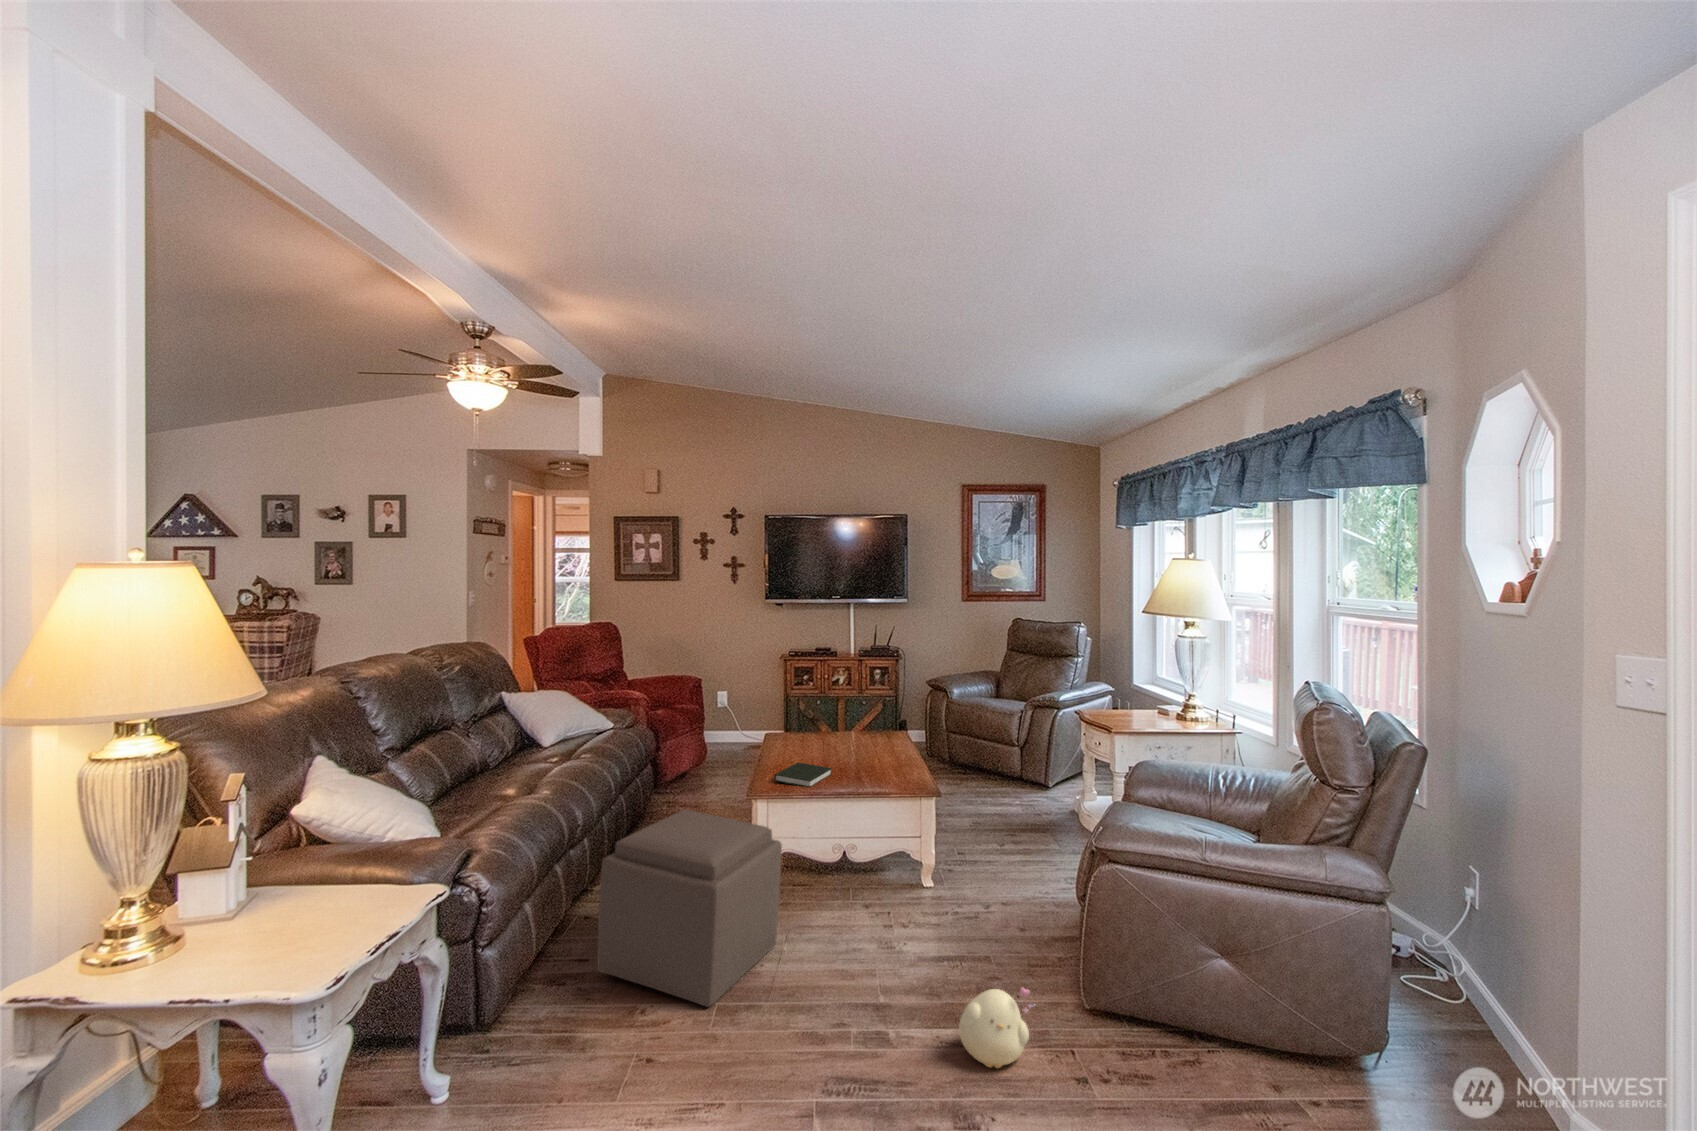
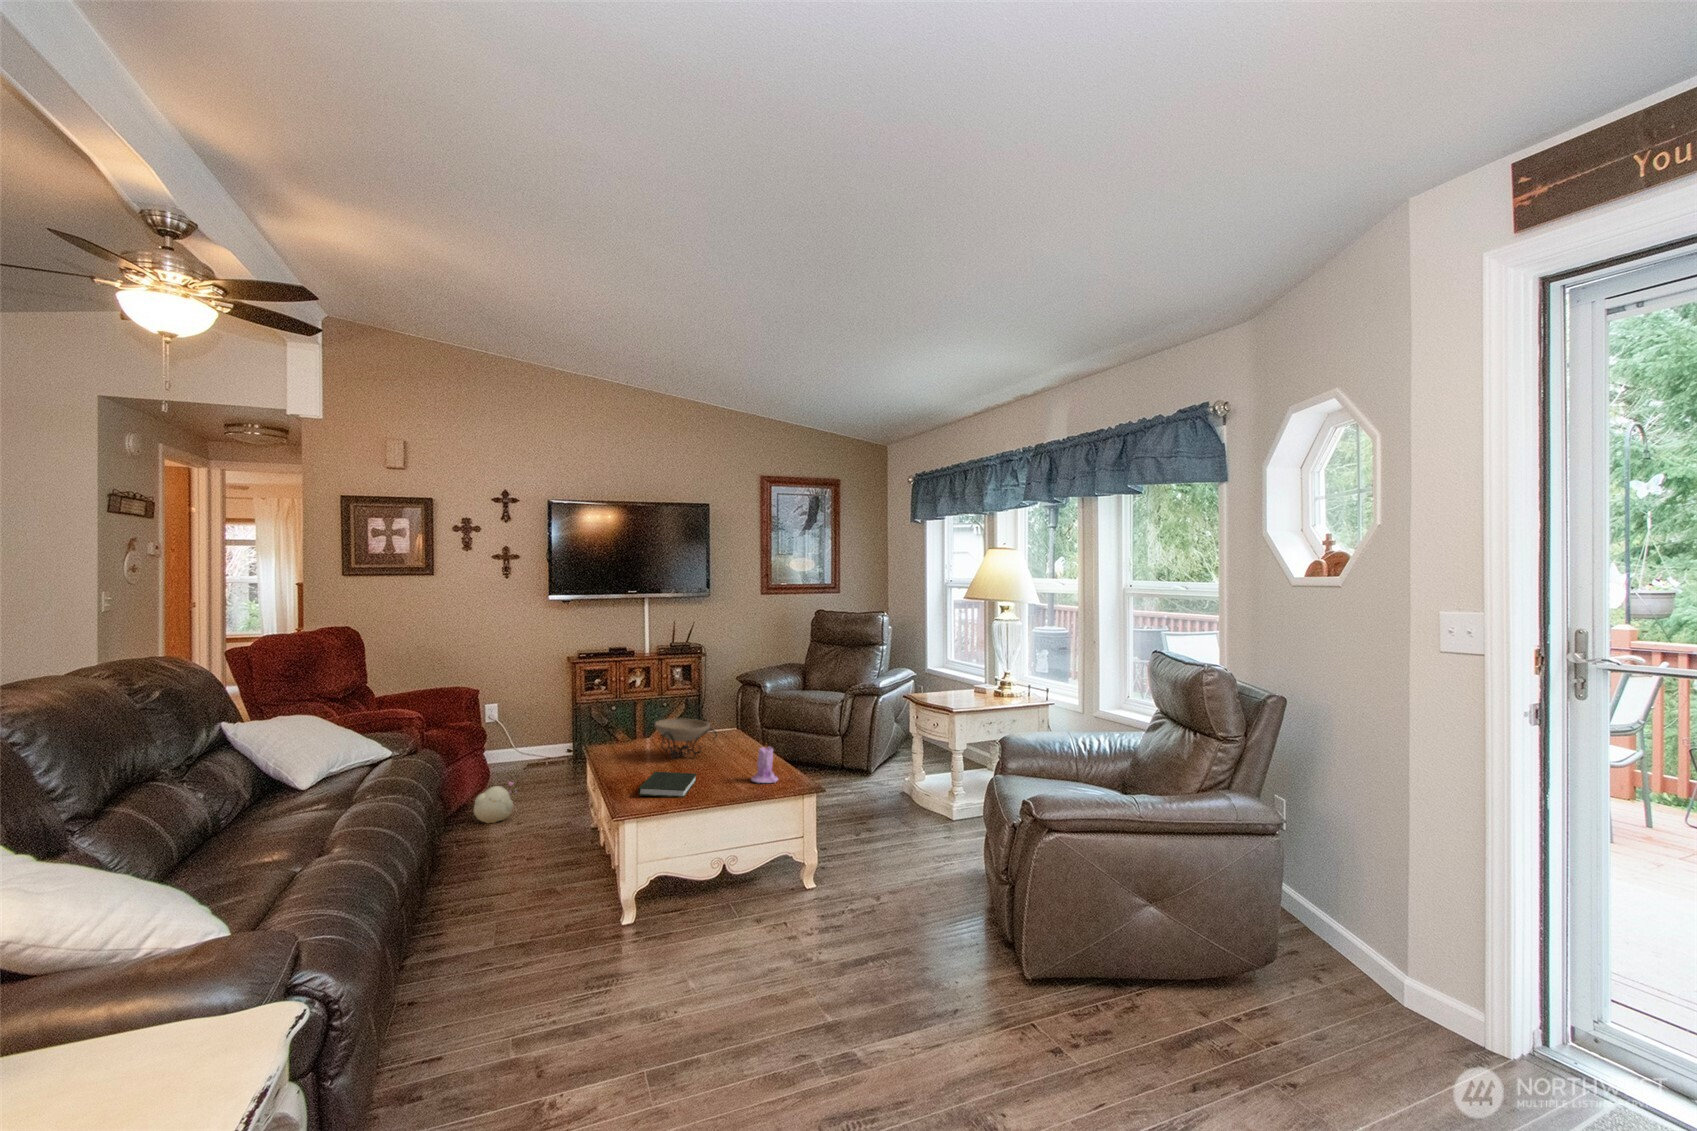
decorative bowl: none [808,717,863,754] -> present [648,719,717,759]
candle: none [876,746,902,784] -> present [752,747,778,783]
ottoman: present [597,810,782,1007] -> none [468,842,687,1077]
plush toy: present [959,988,1035,1068] -> present [474,782,513,823]

